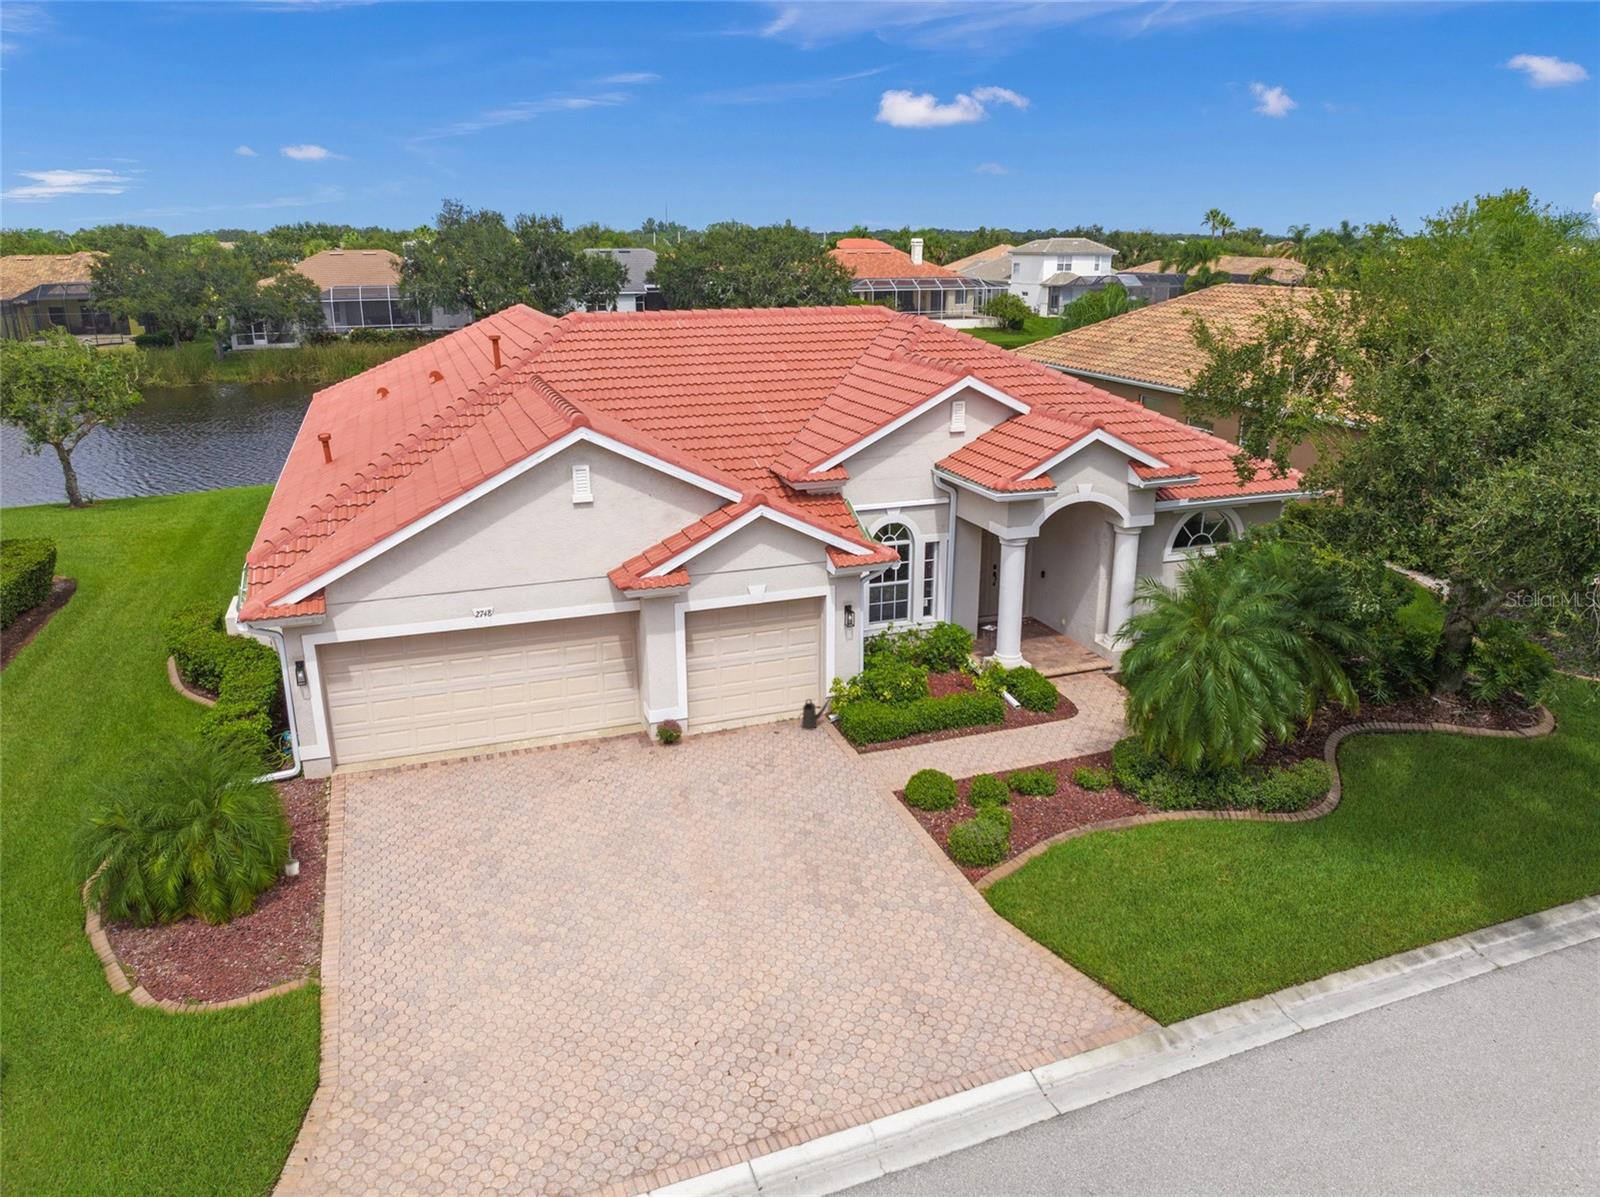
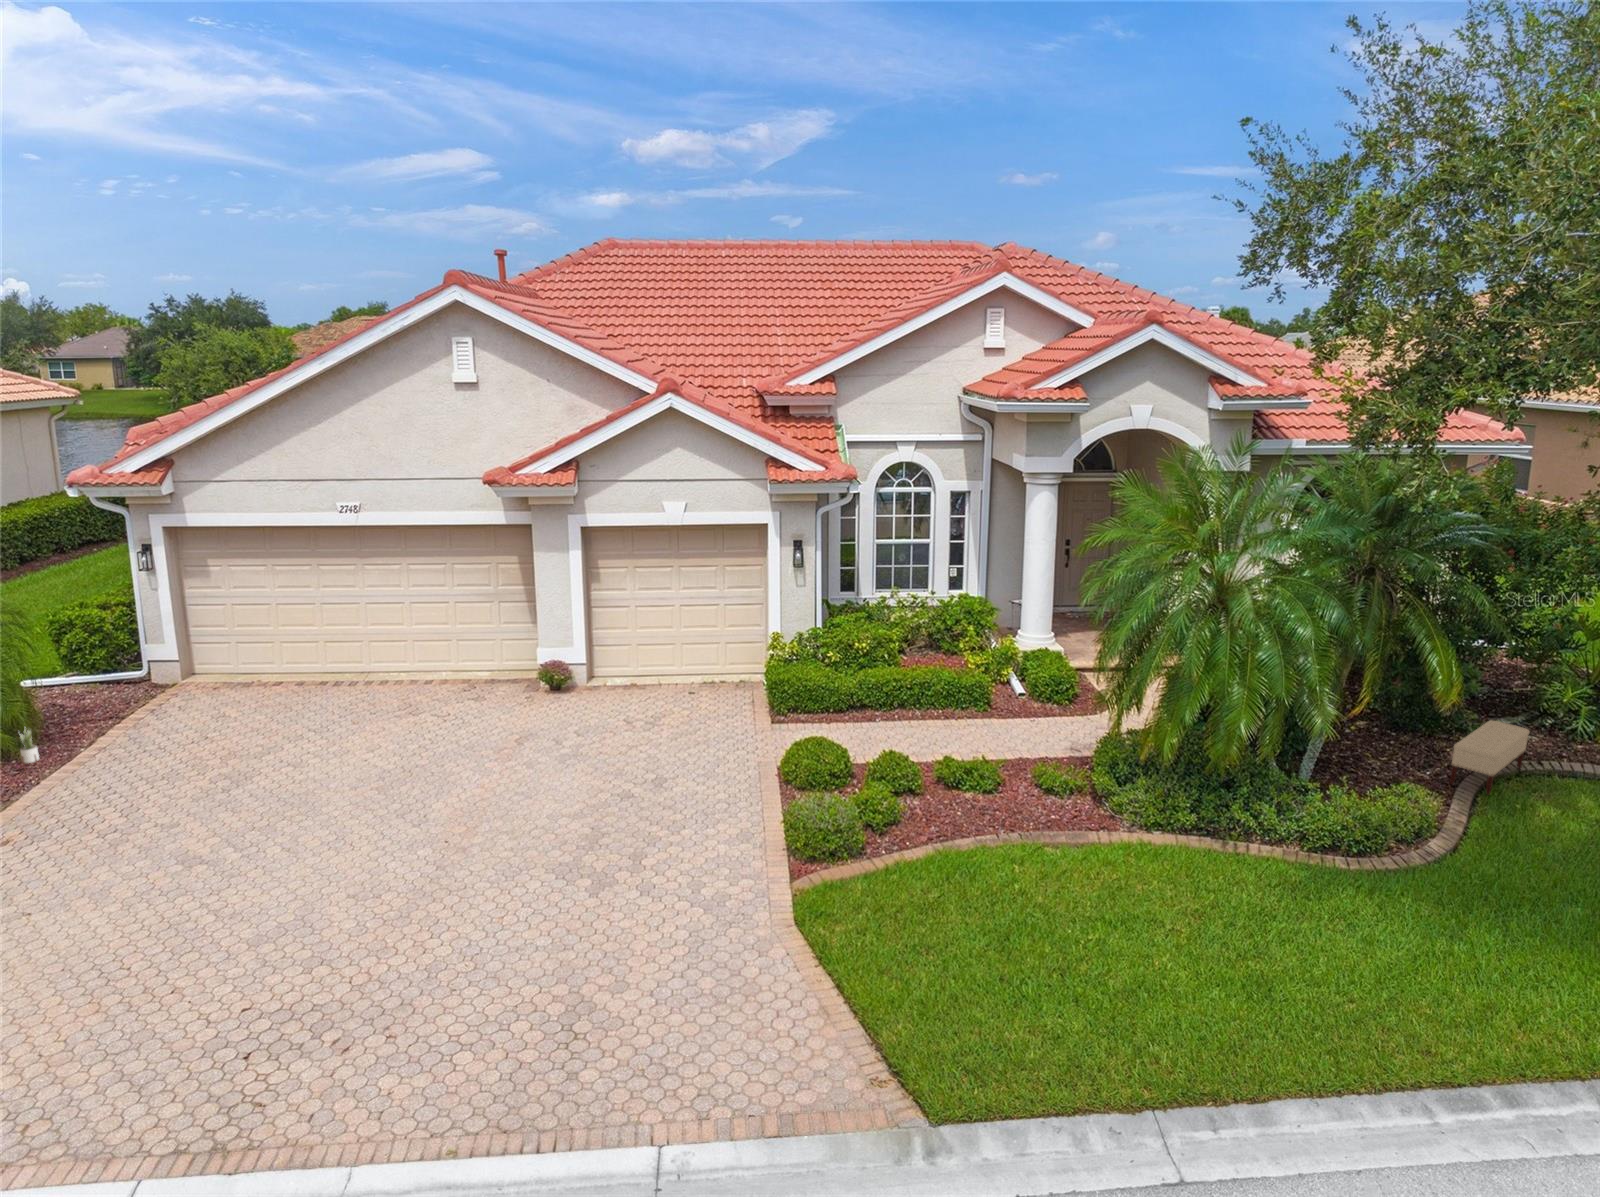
bench: none [1312,697,1351,751] -> present [1450,720,1529,795]
watering can: present [798,699,830,730] -> none [726,657,772,697]

